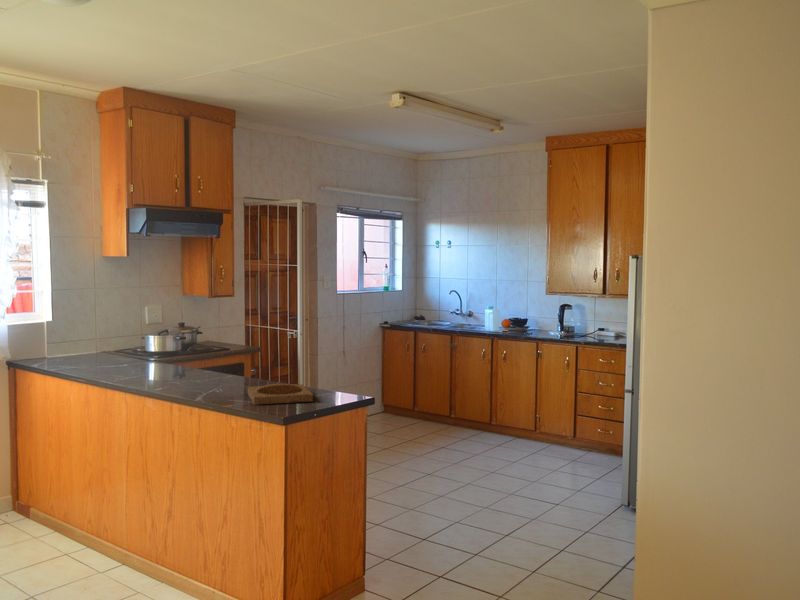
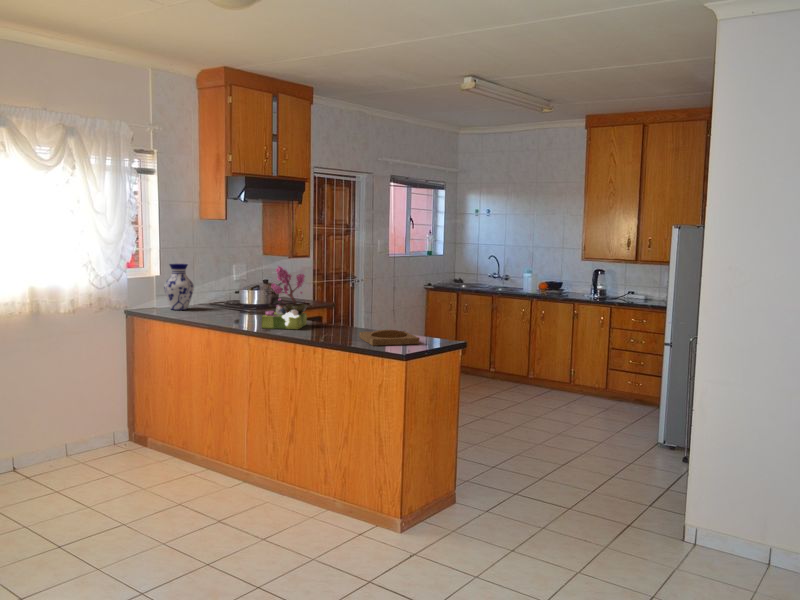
vase: none [52,307,88,360] -> present [164,264,194,310]
flower arrangement: none [142,308,200,384] -> present [262,266,307,329]

